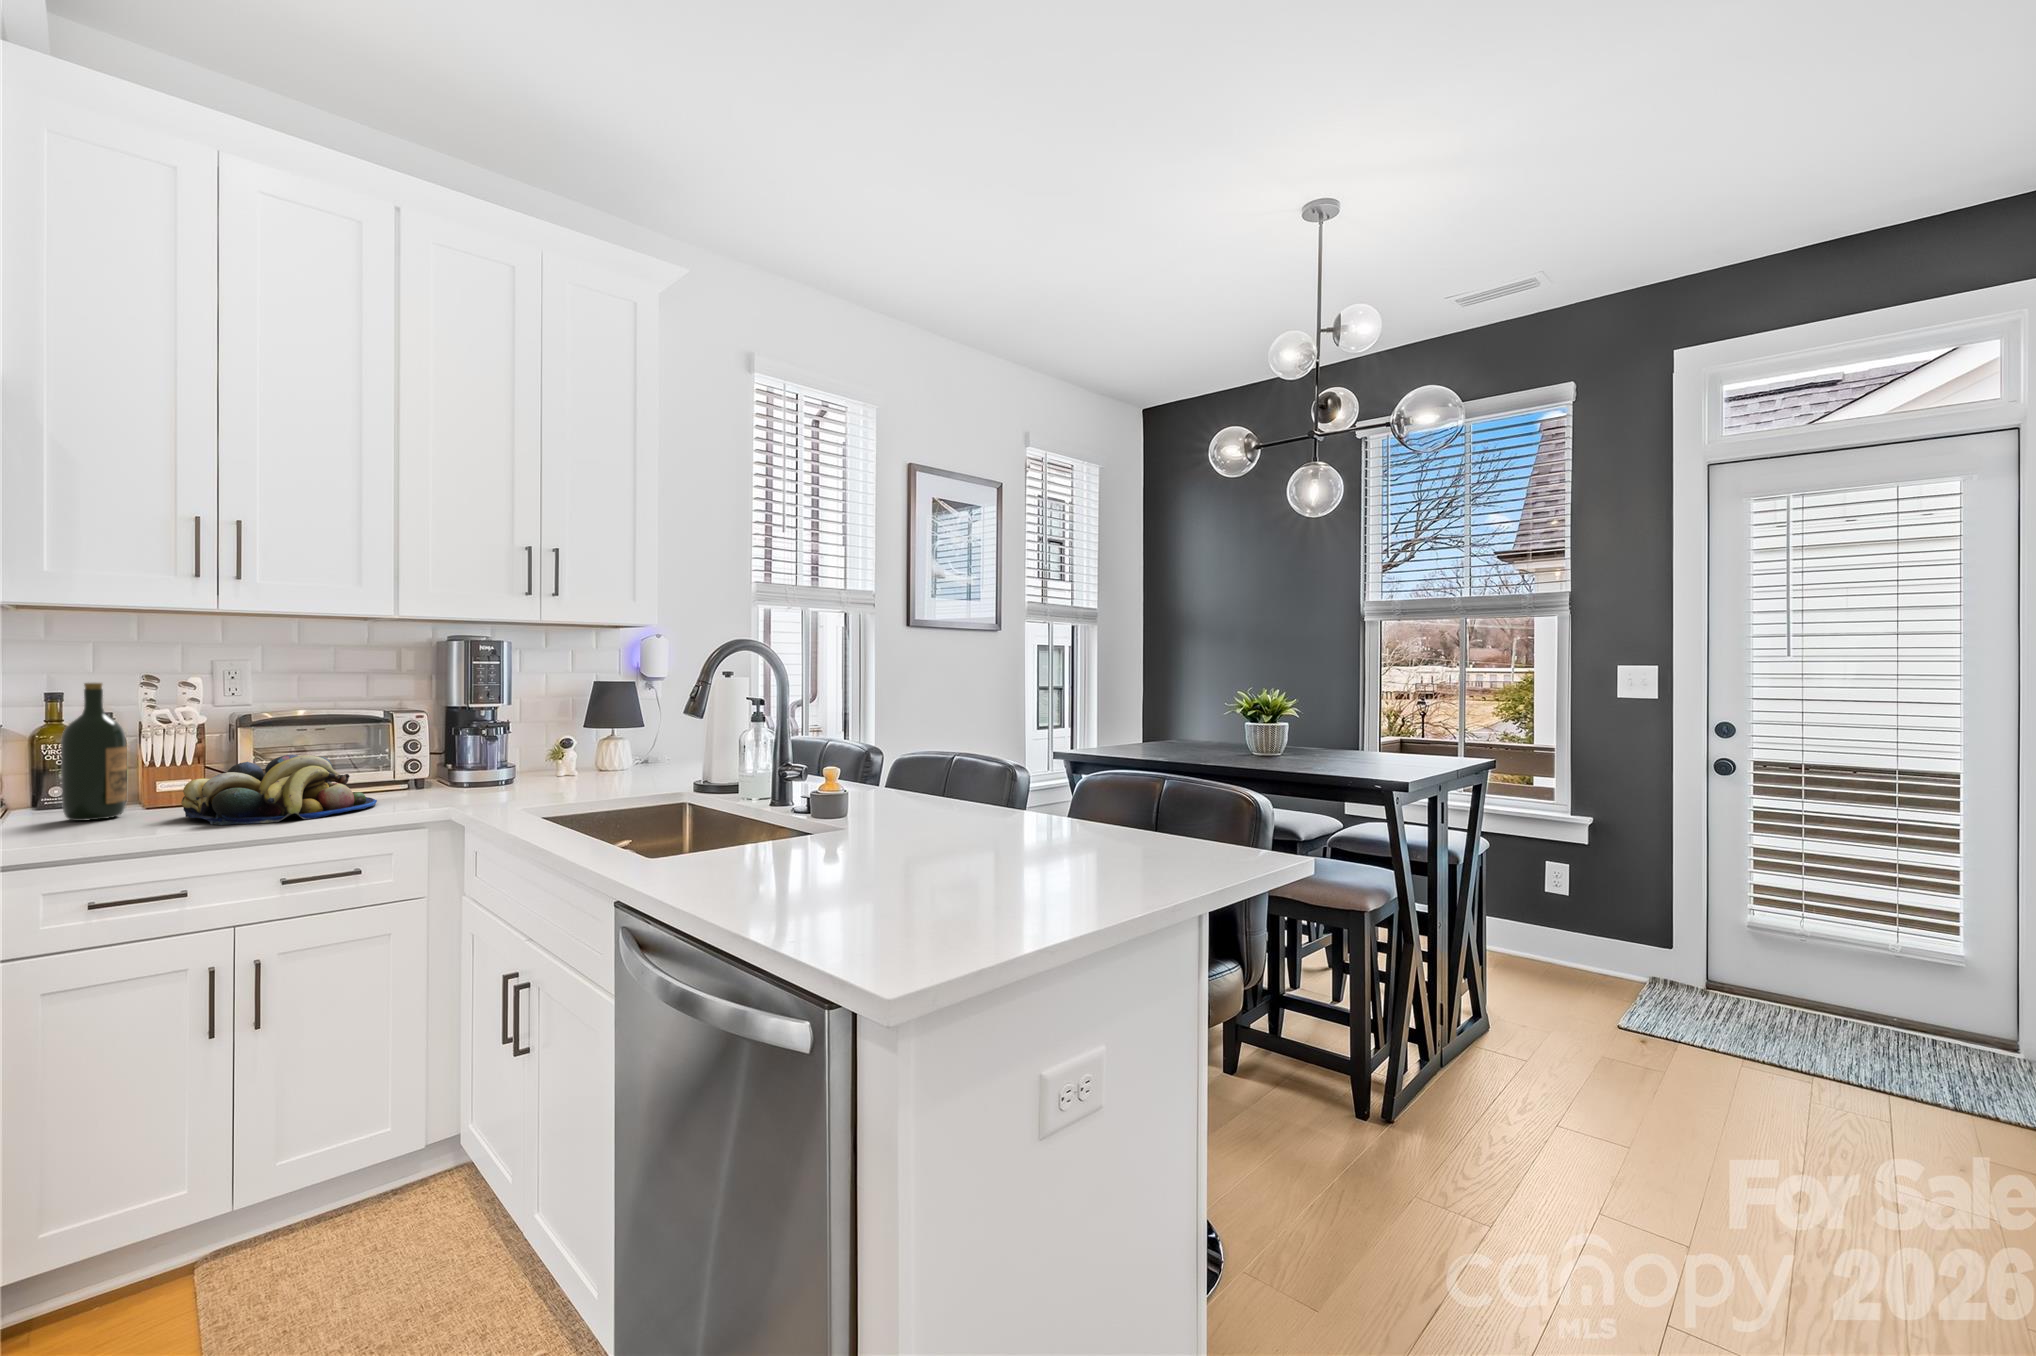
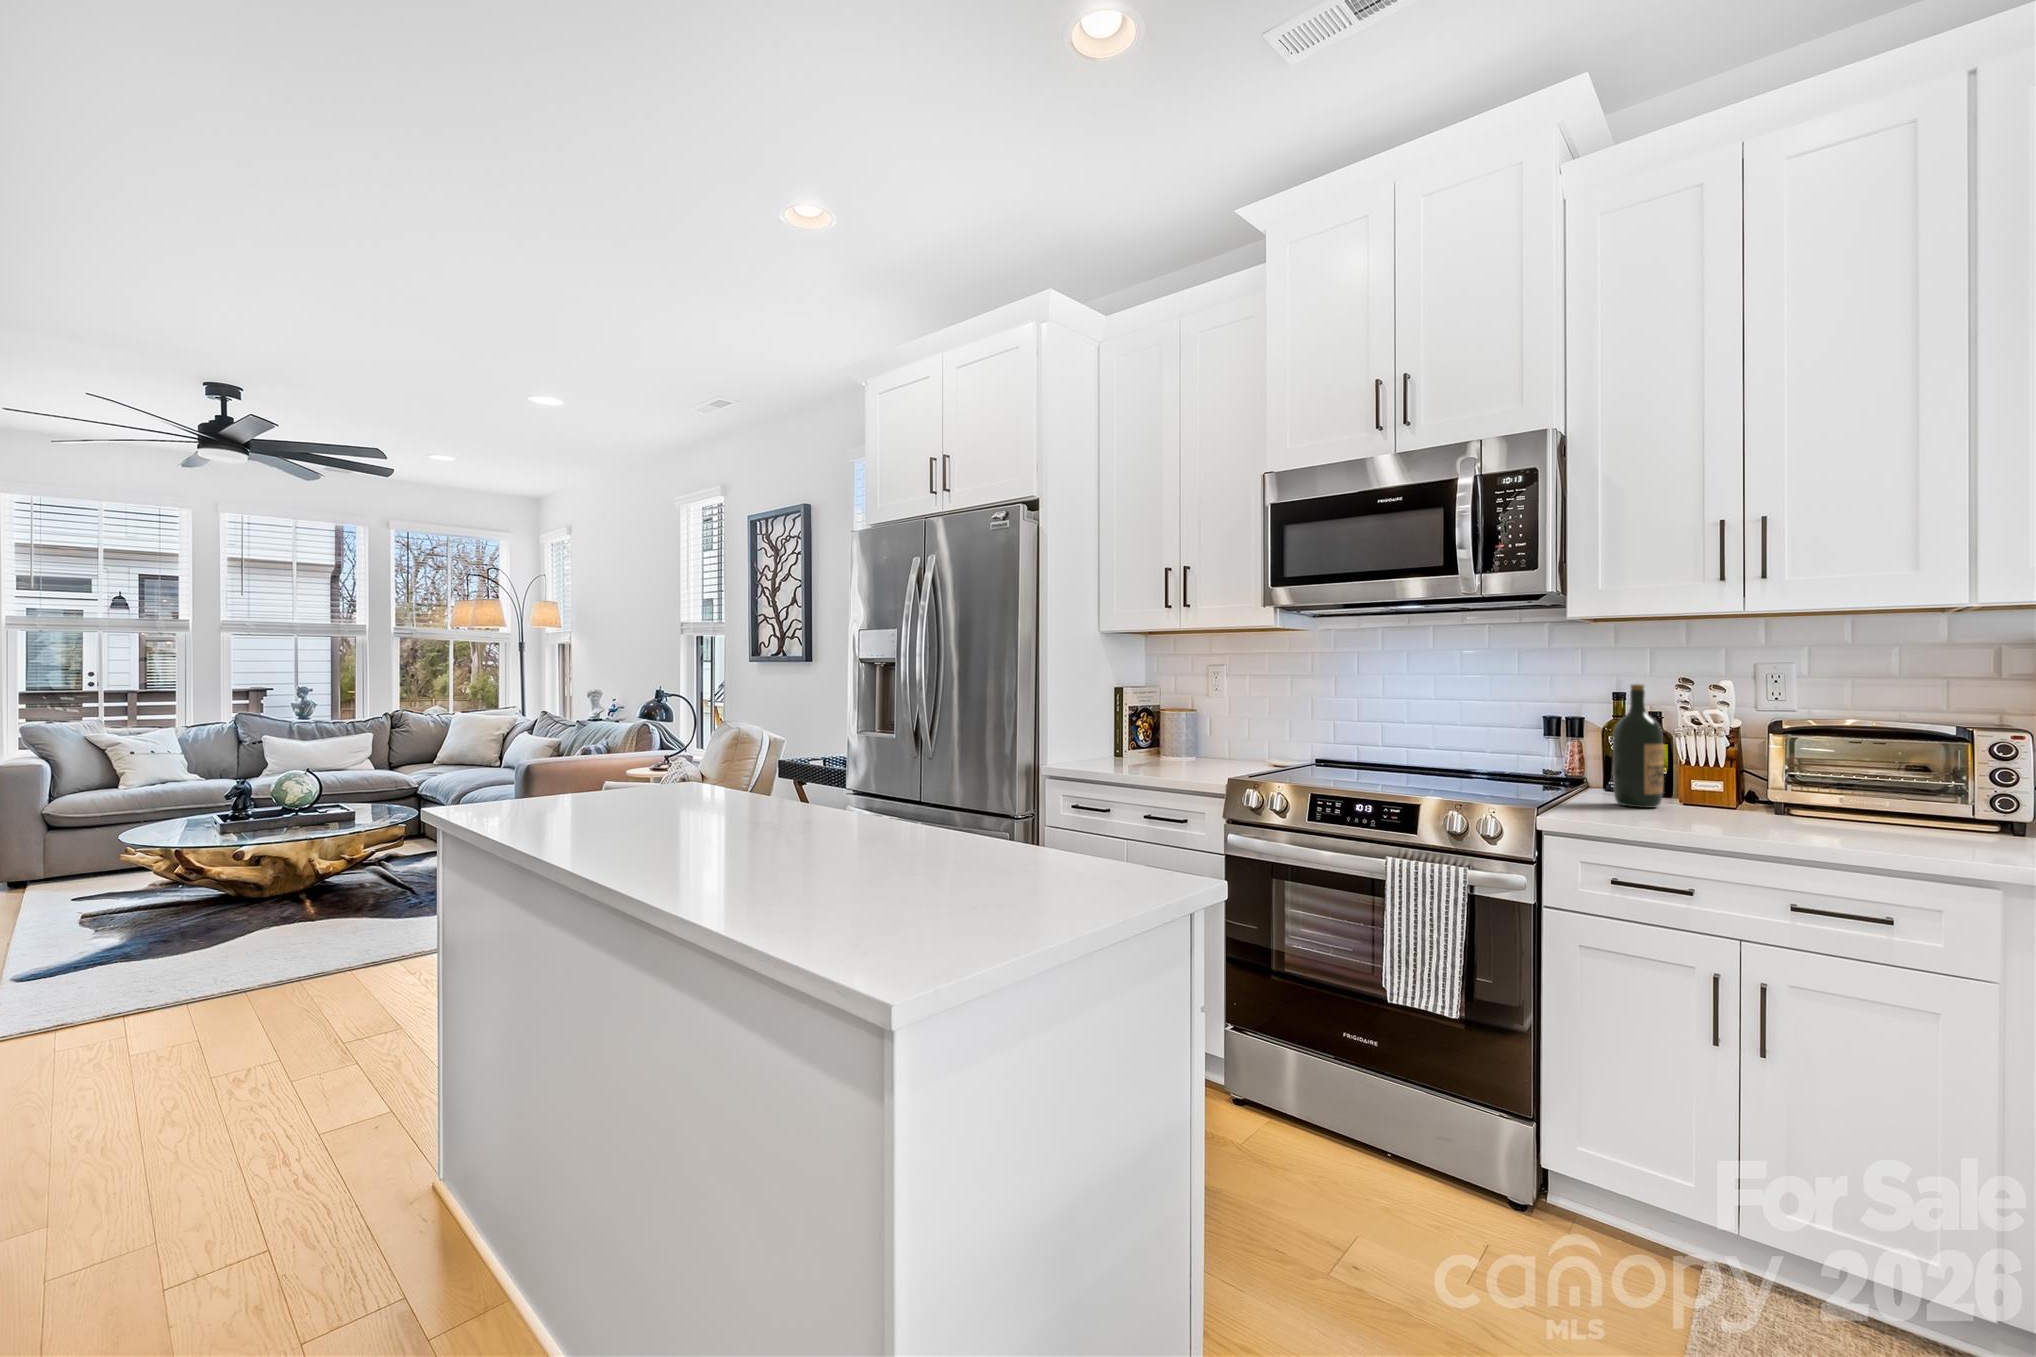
fruit bowl: present [181,755,377,825] -> none [1702,768,1929,844]

